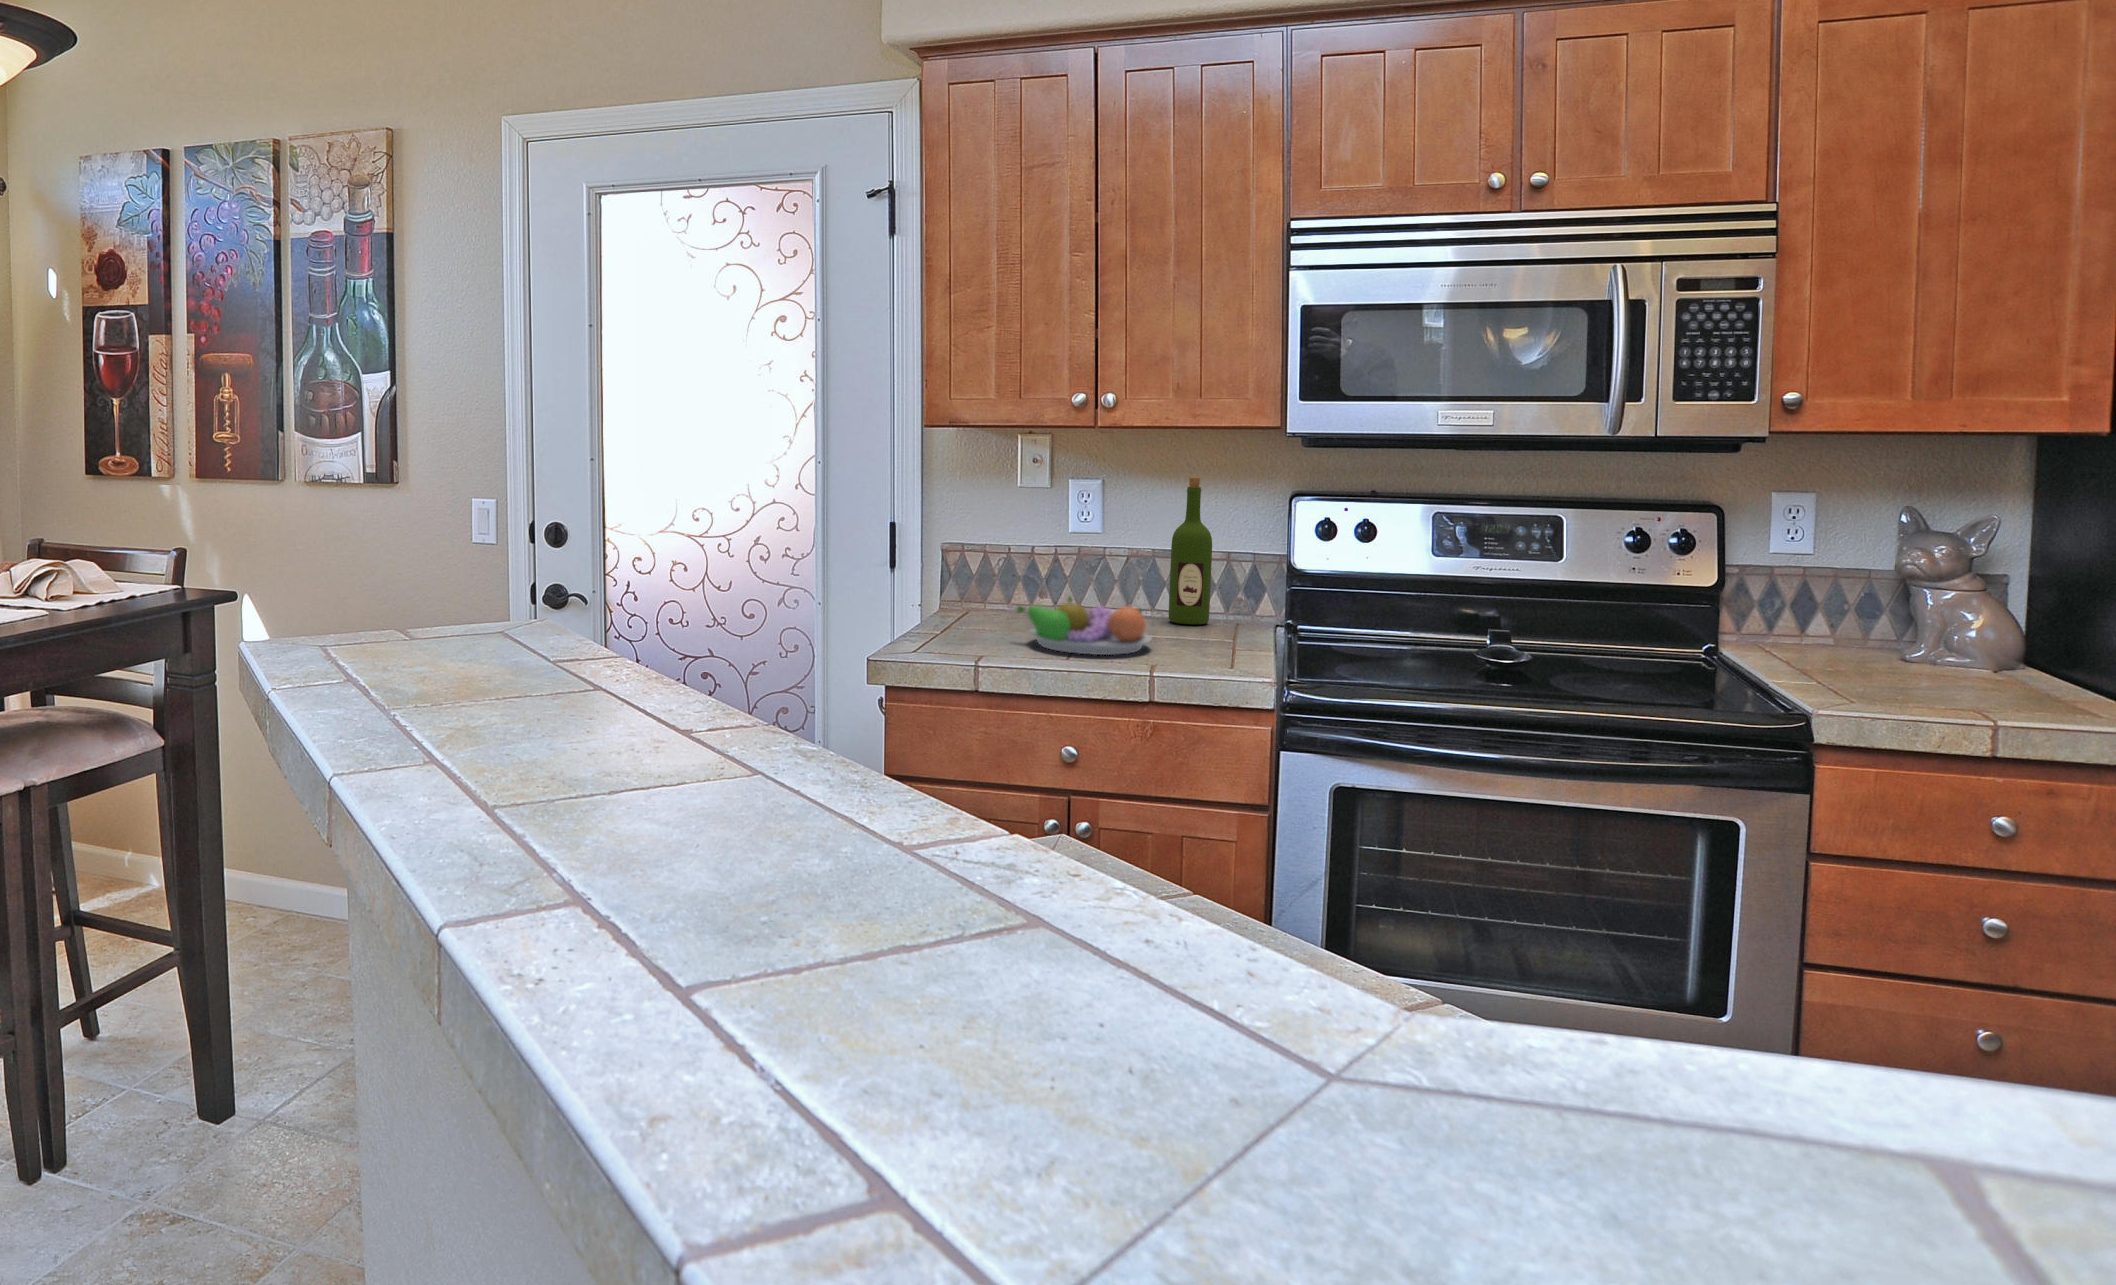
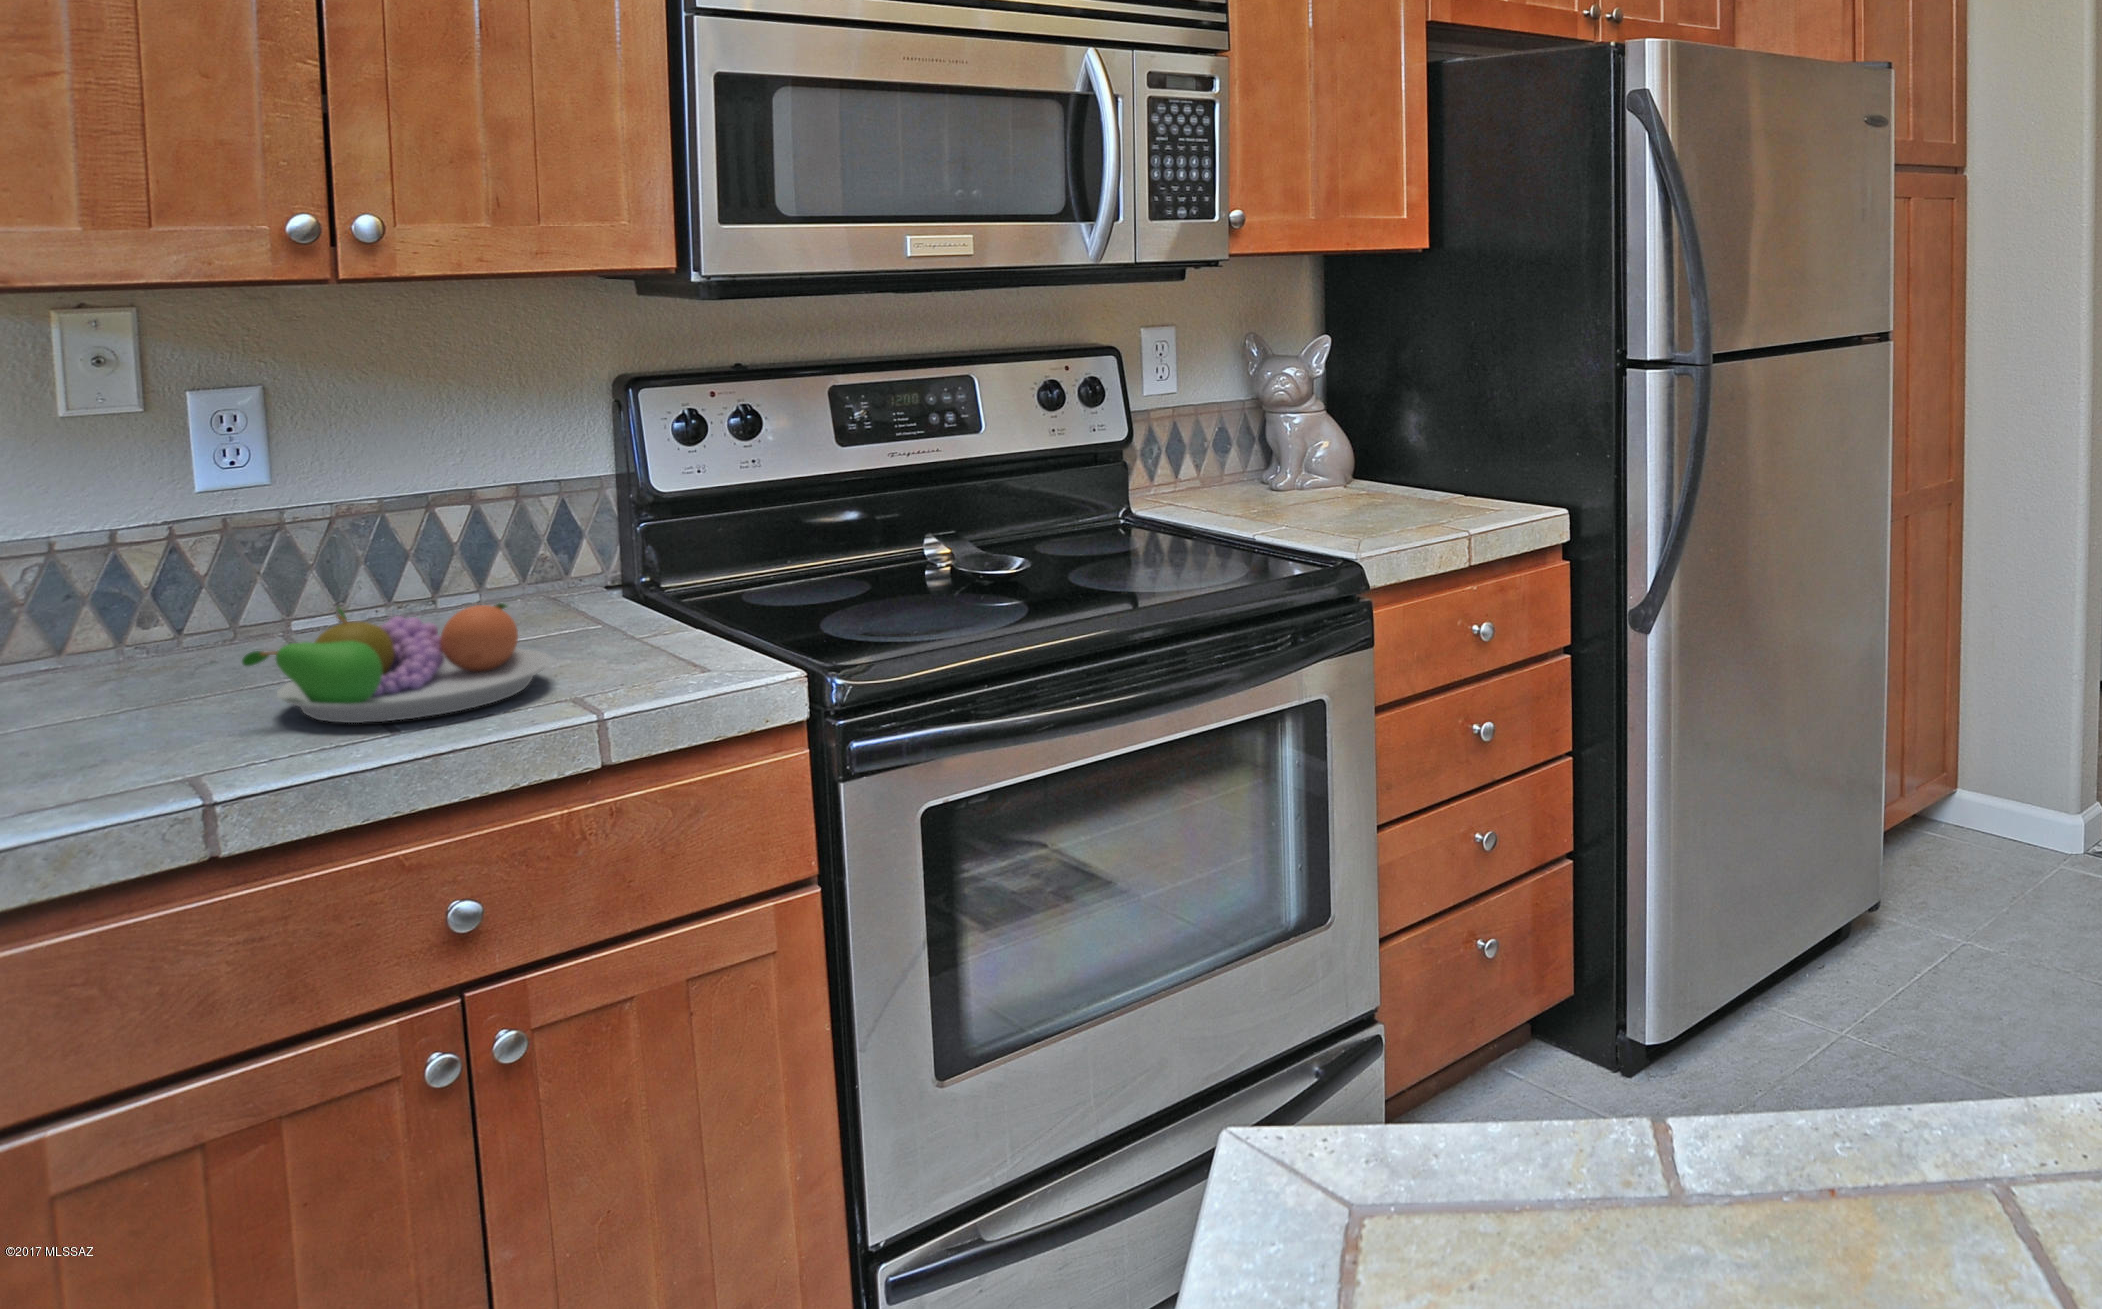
wine bottle: present [1169,477,1212,624] -> none [441,365,525,619]

